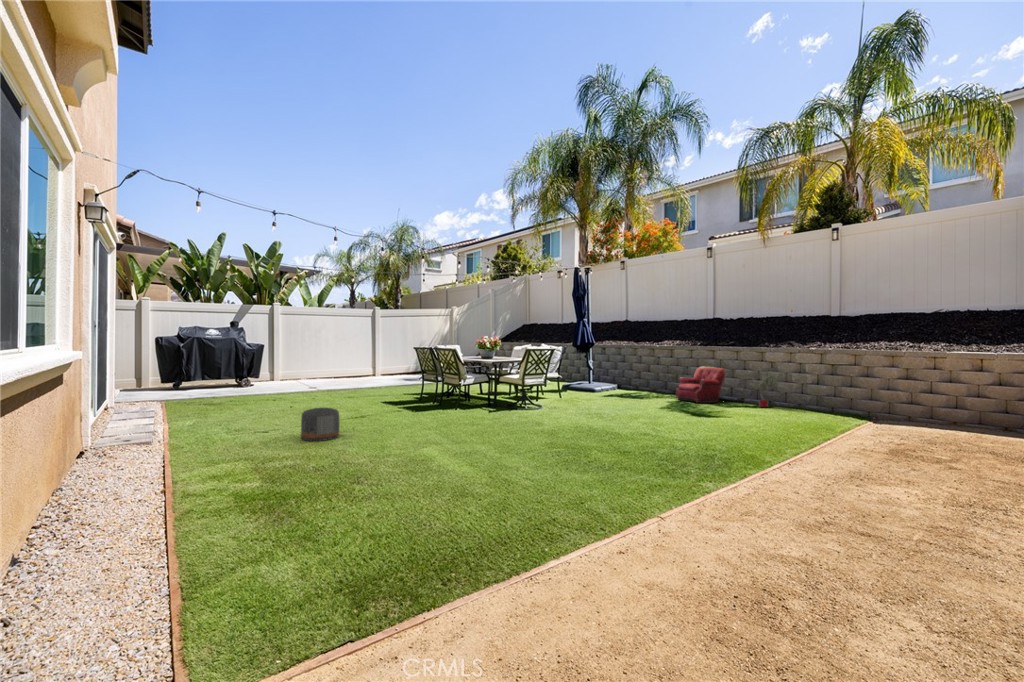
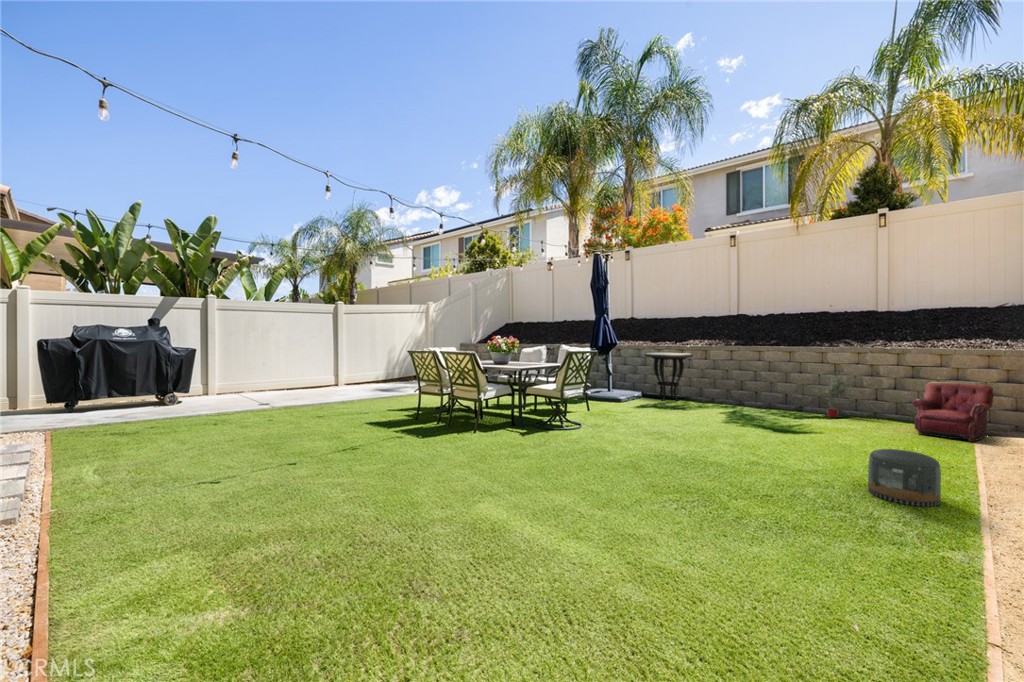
side table: none [619,352,662,393] -> present [645,352,693,401]
armchair: present [676,366,726,403] -> present [912,382,994,442]
pouf: present [301,408,339,441] -> present [868,449,941,507]

